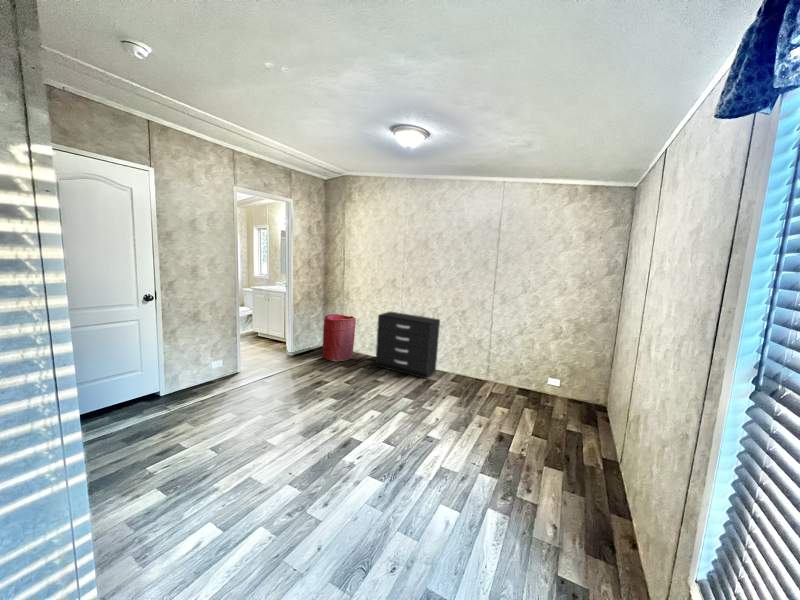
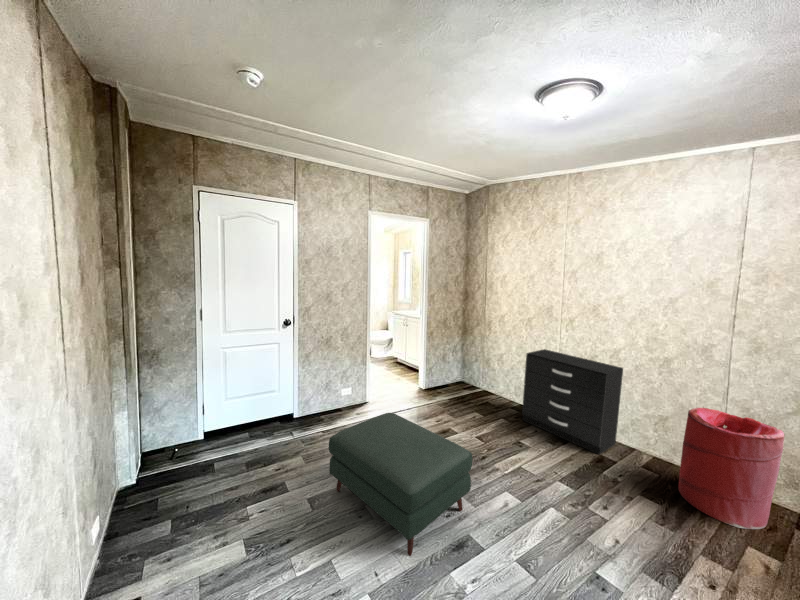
laundry hamper: present [322,314,356,361] -> present [678,408,784,529]
ottoman: none [227,369,350,459] -> present [328,413,472,556]

